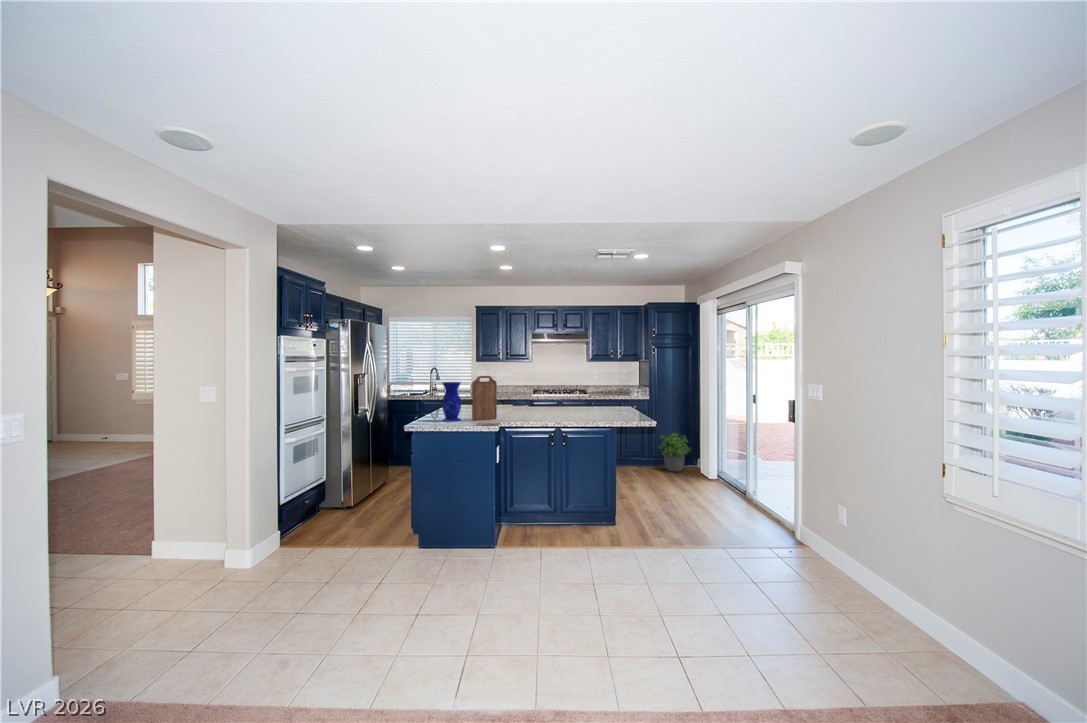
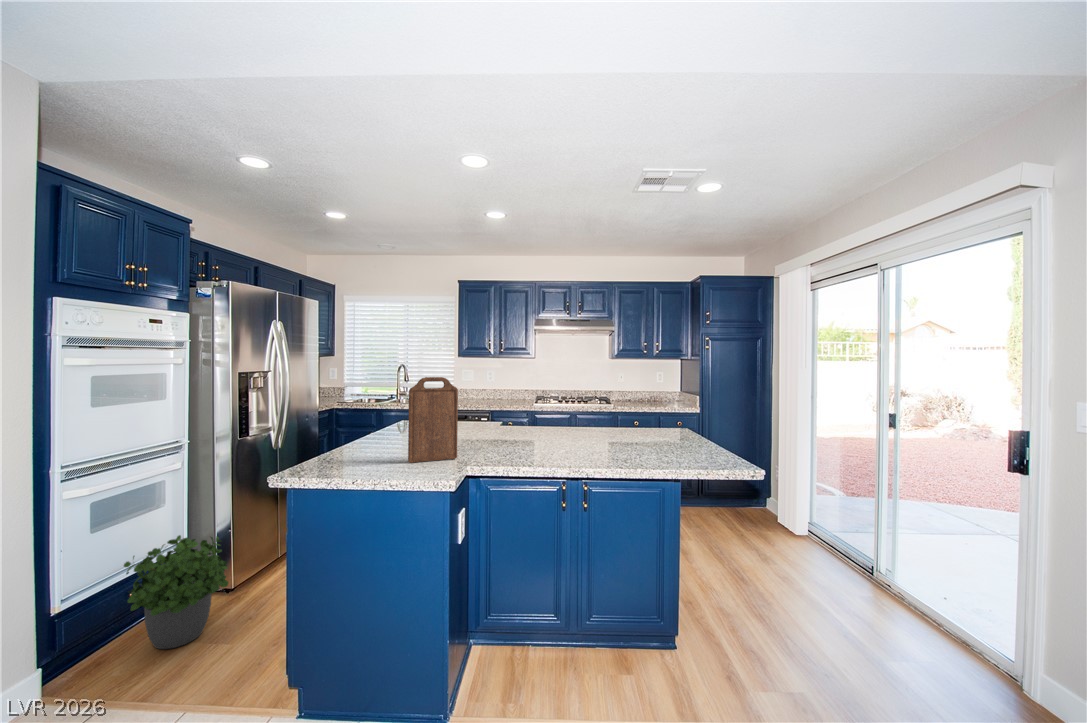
vase: present [442,382,461,422] -> none [350,388,389,466]
potted plant: present [659,433,692,472] -> present [124,535,228,649]

